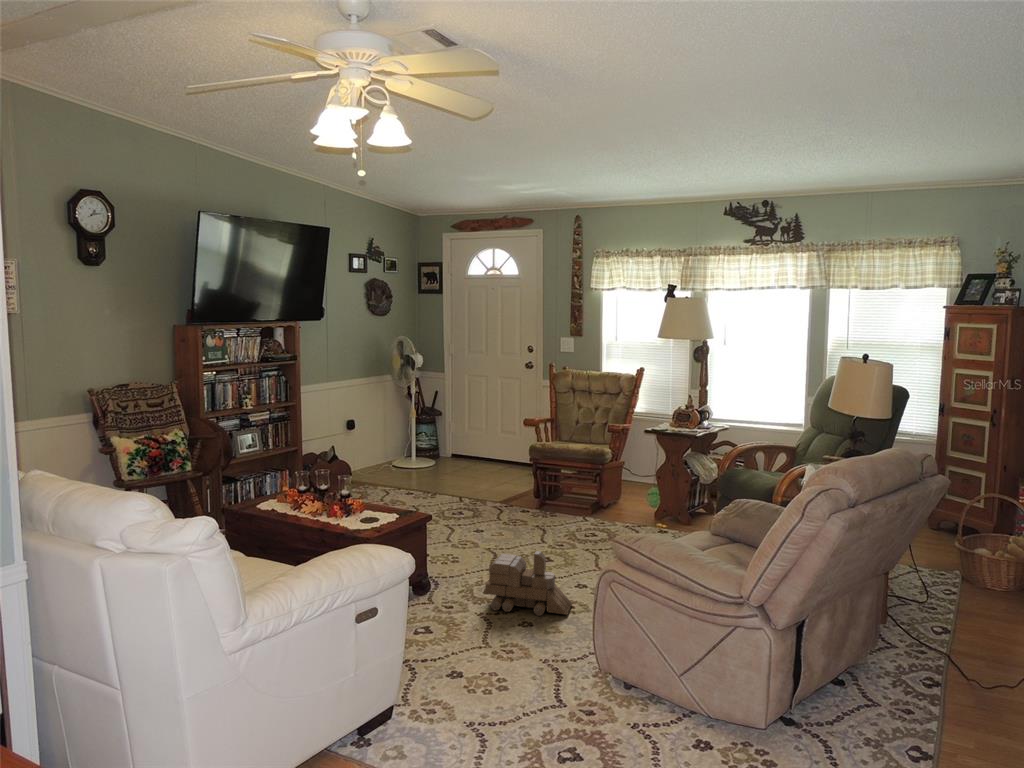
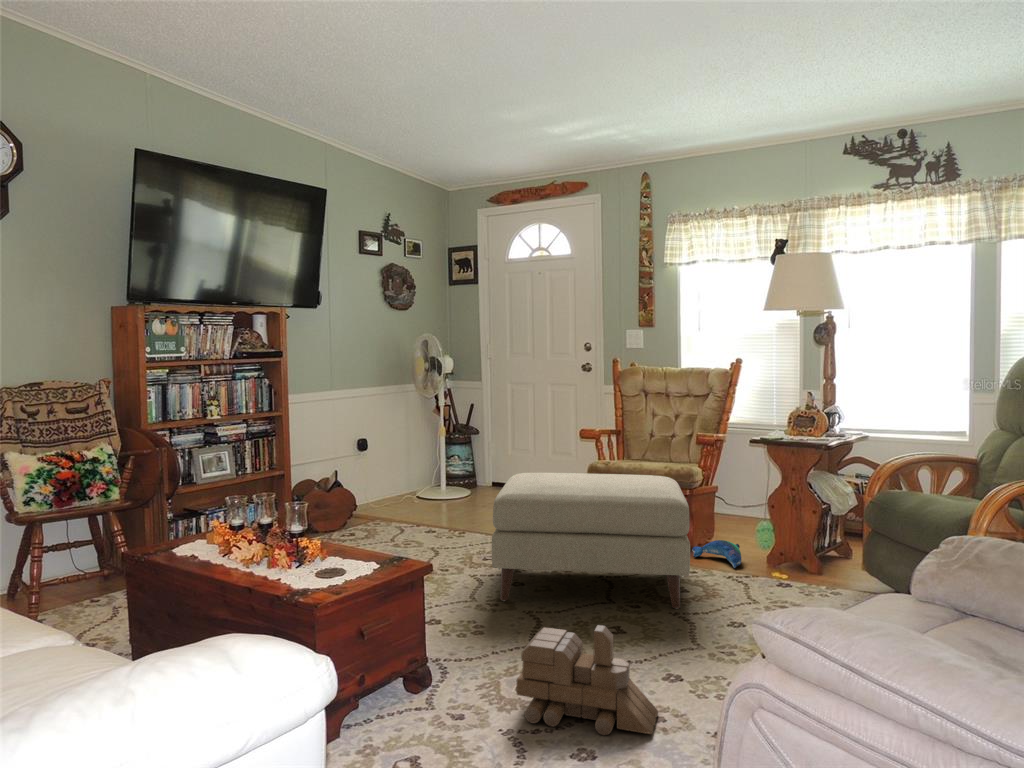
ottoman: none [462,452,598,547] -> present [492,473,690,609]
plush toy: none [603,502,637,521] -> present [692,540,742,568]

